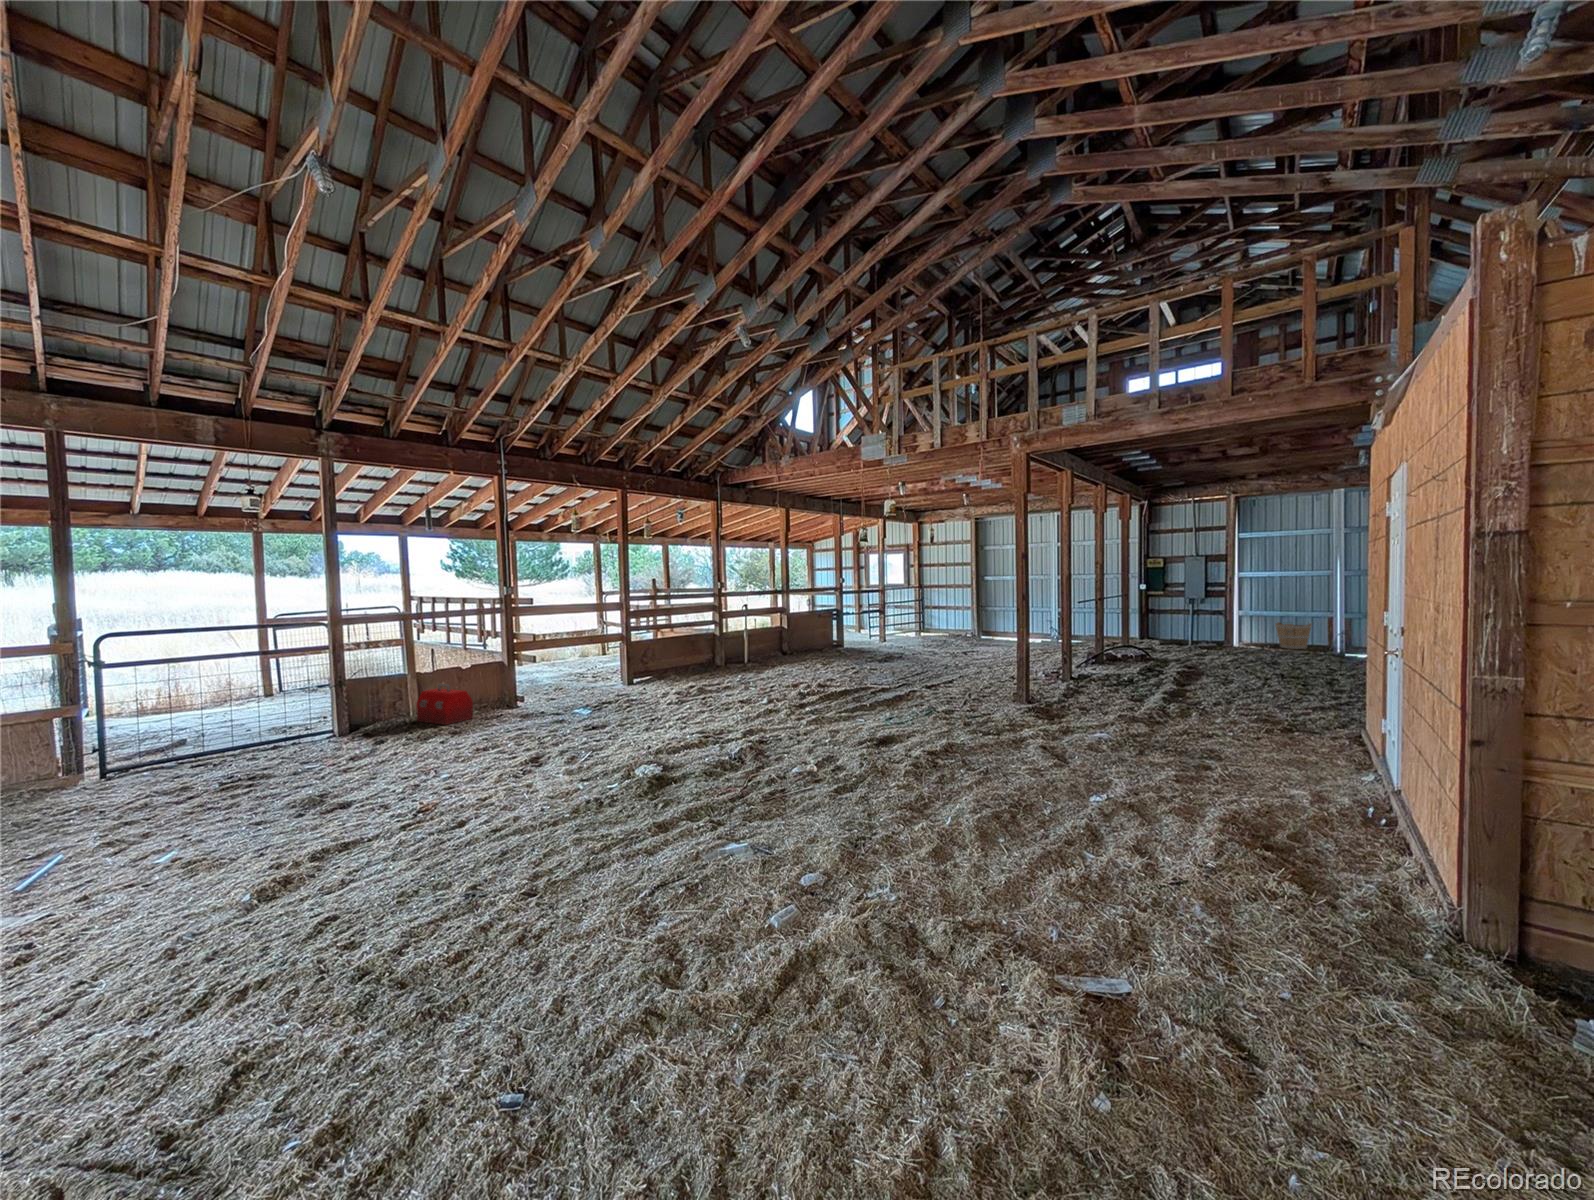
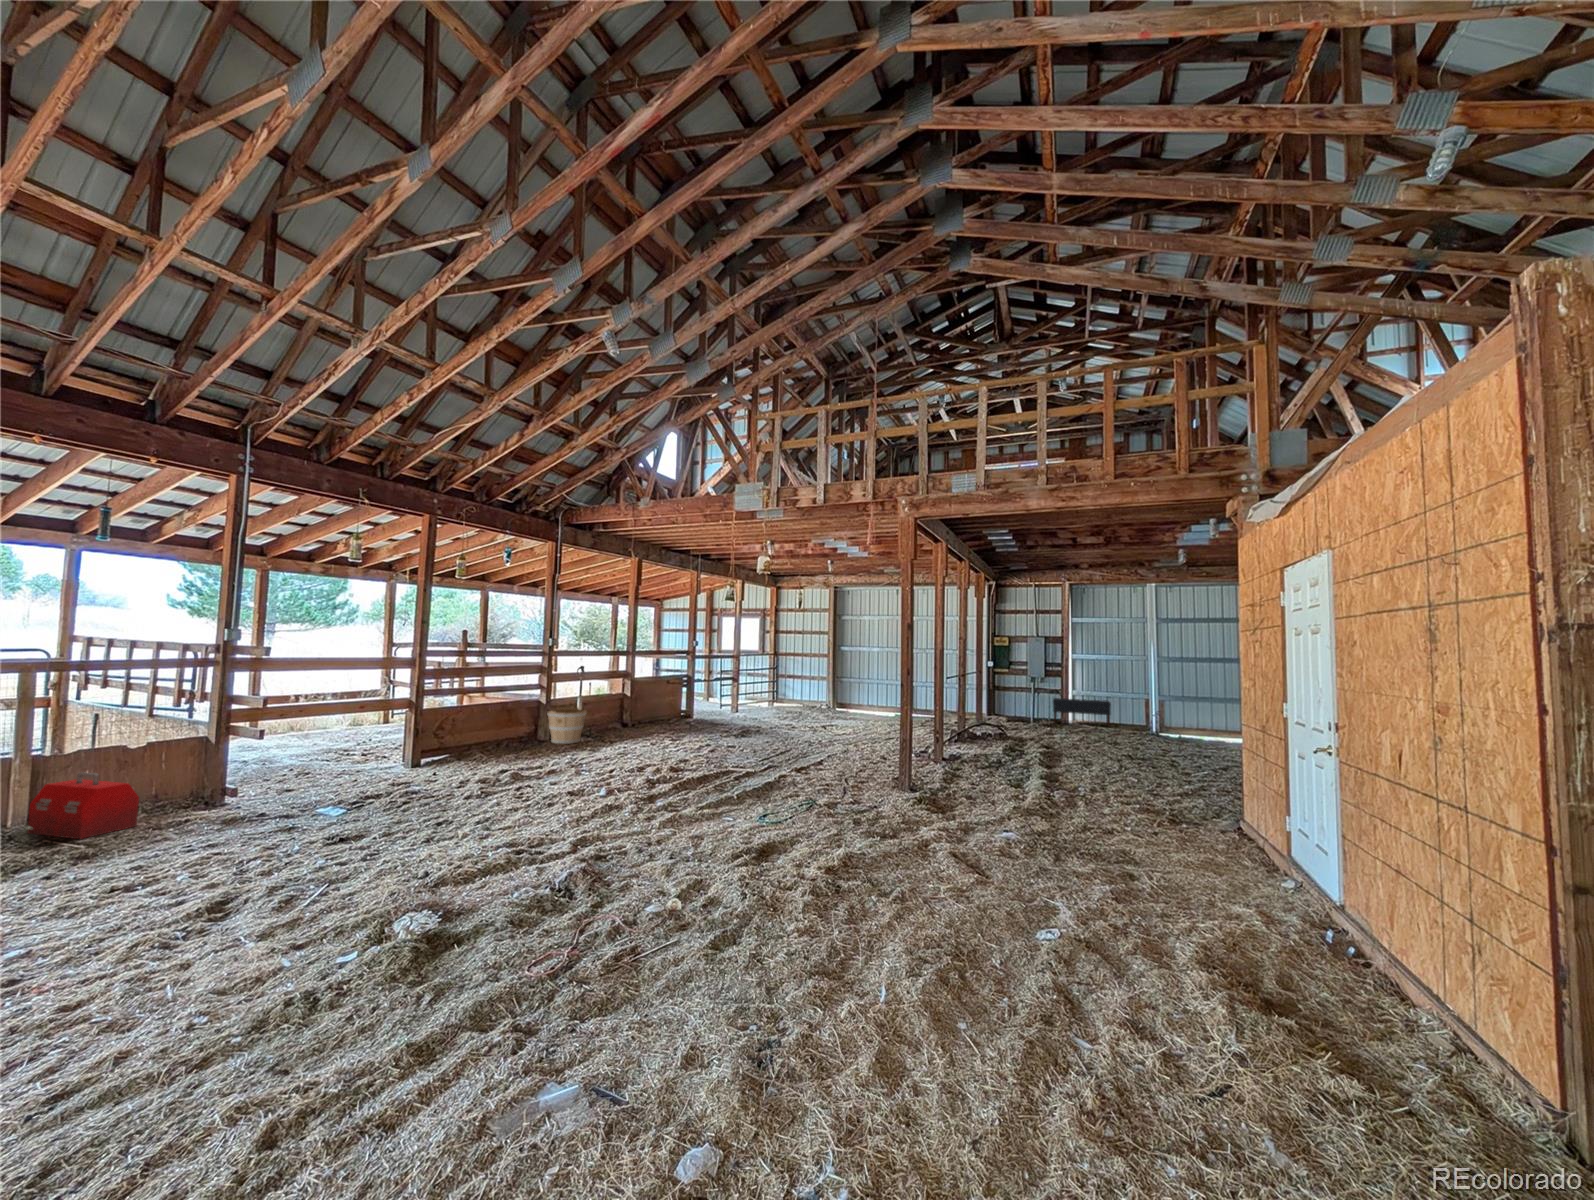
bench: none [1199,619,1265,646] -> present [1053,698,1111,726]
wooden bucket: present [1275,622,1312,649] -> present [547,708,587,744]

